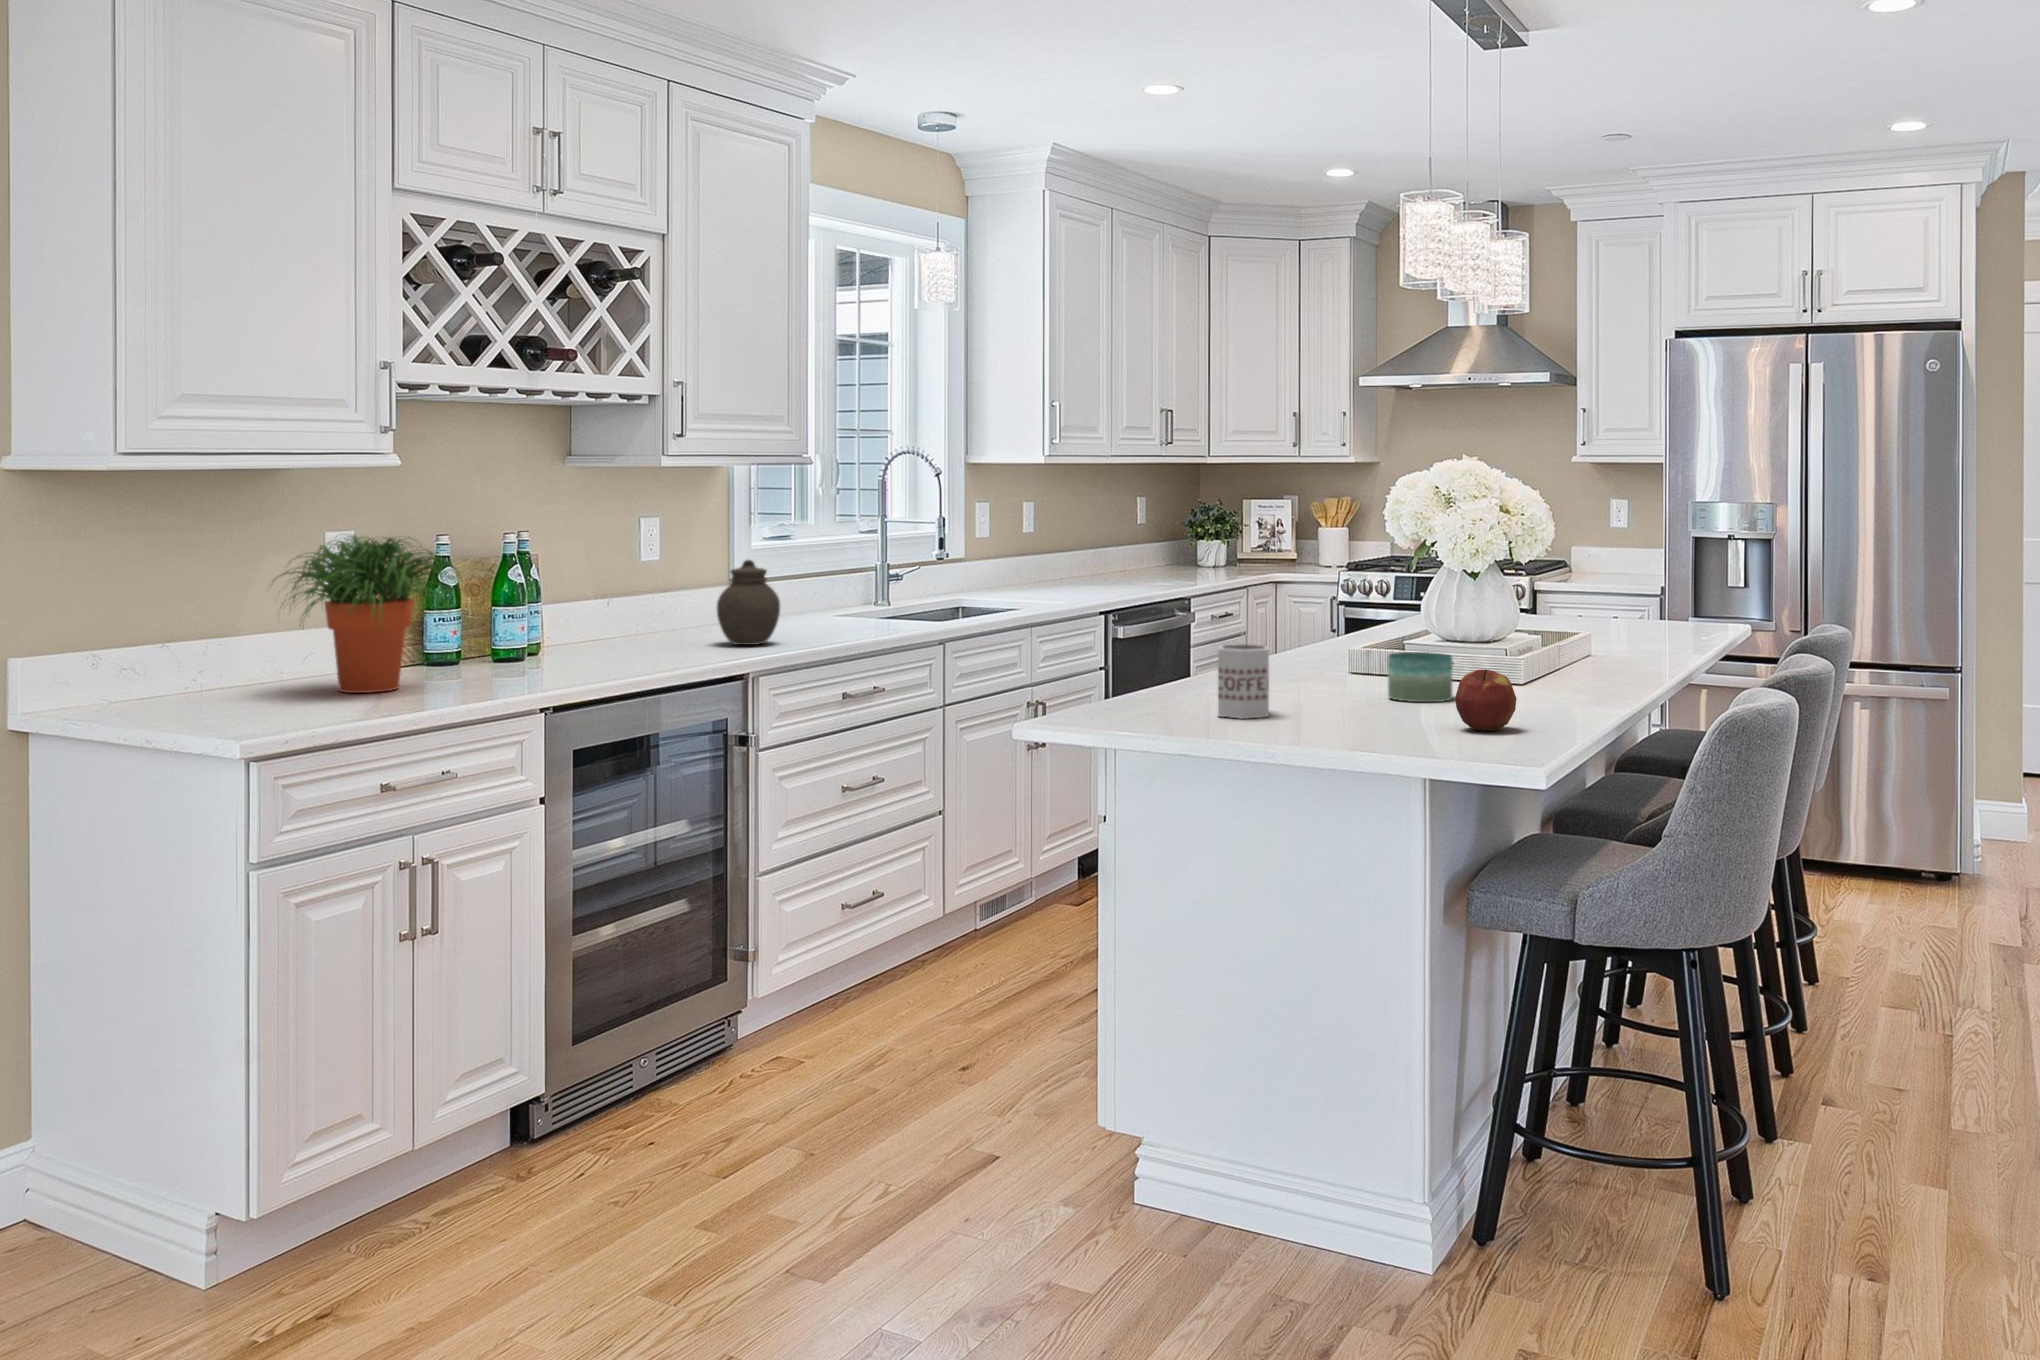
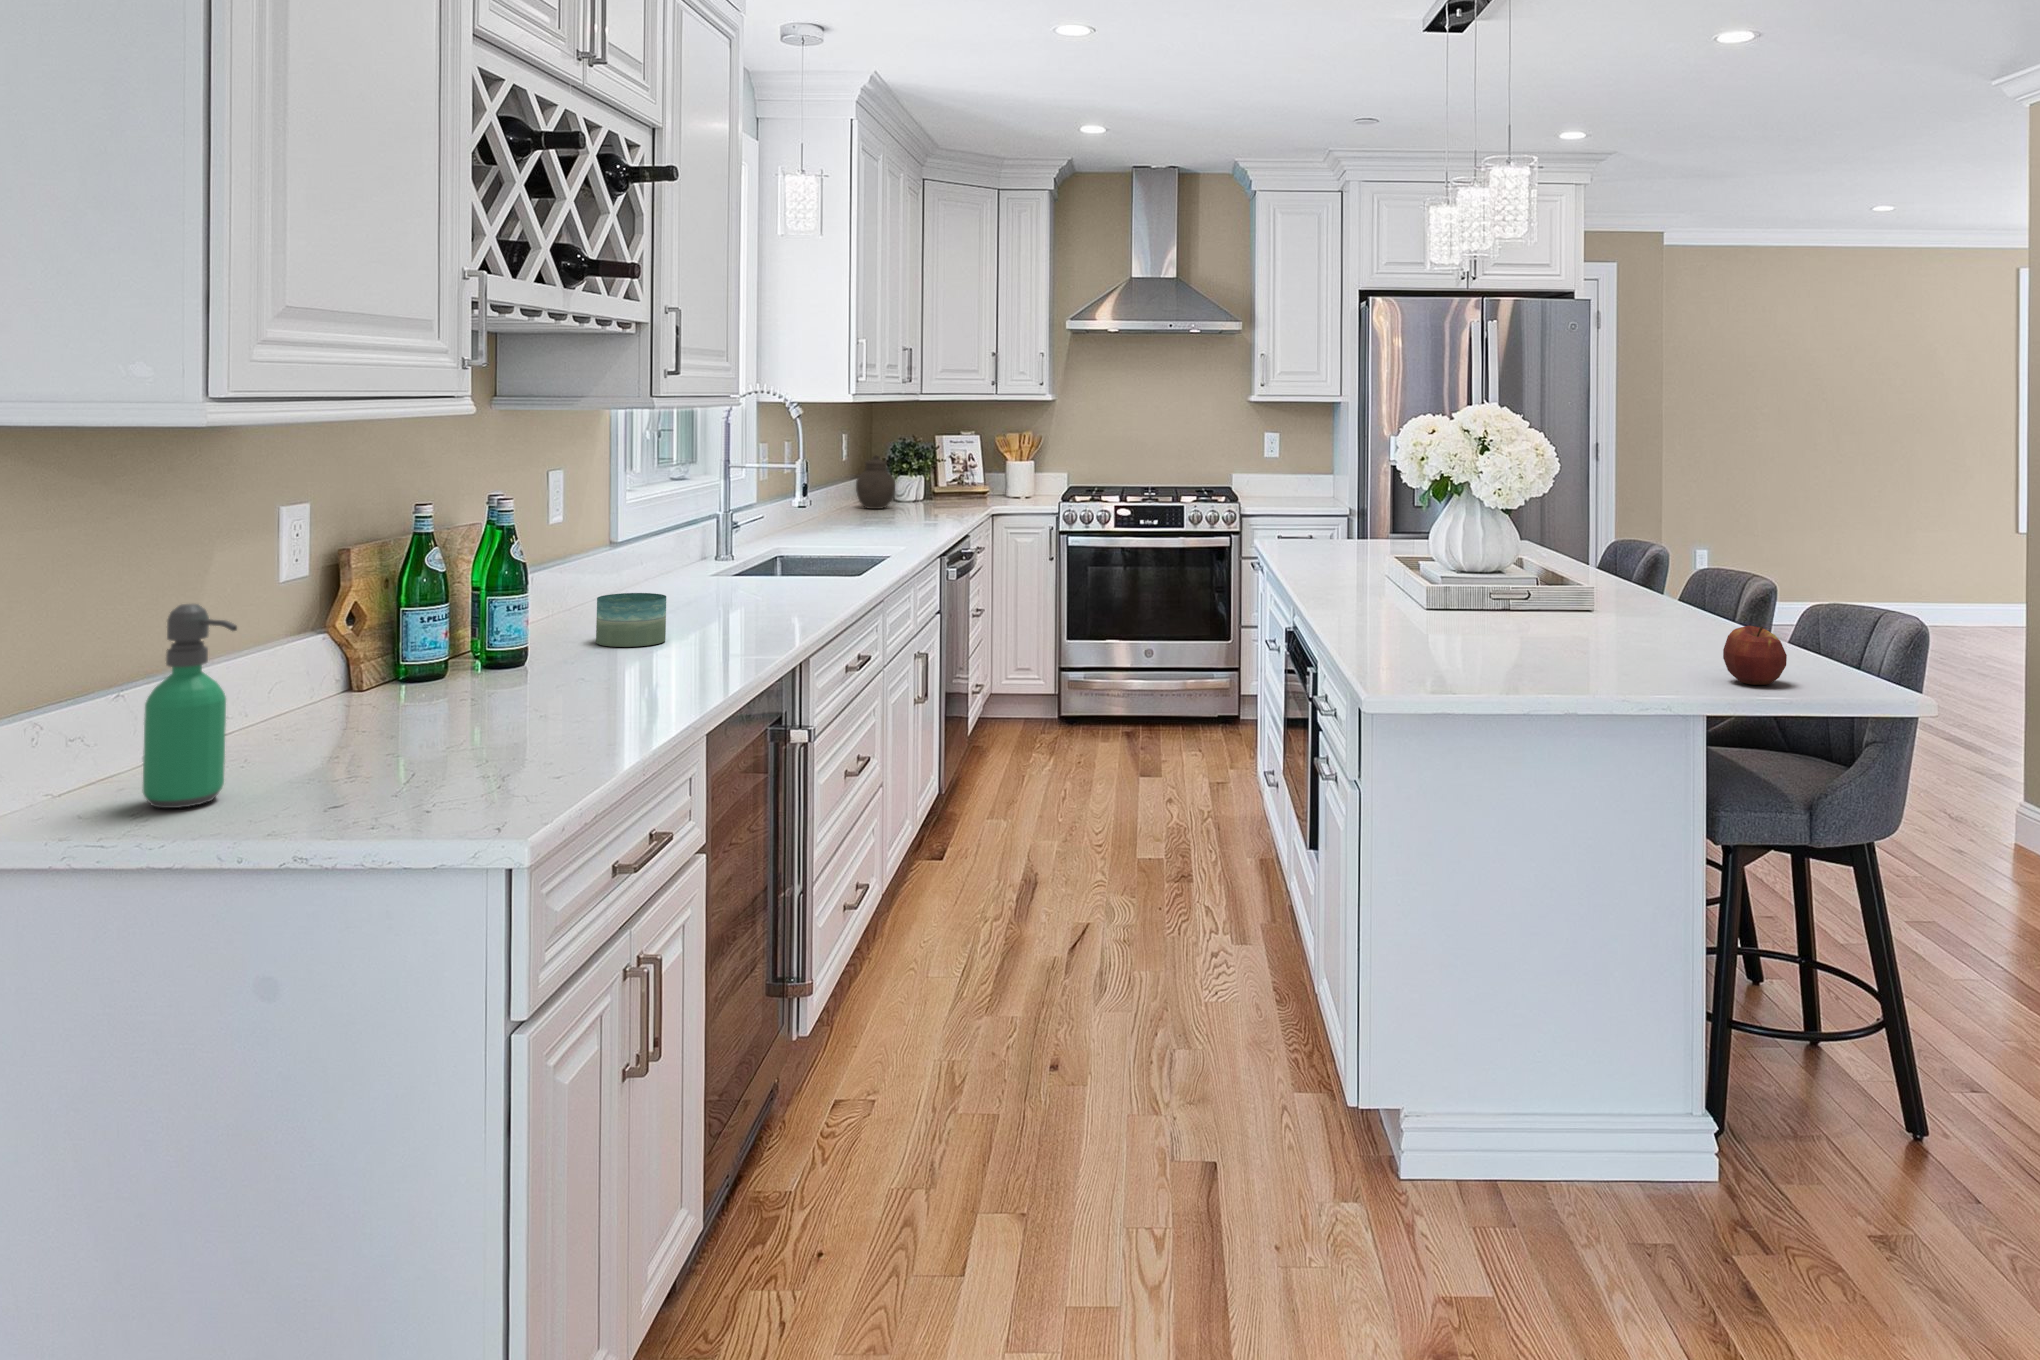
potted plant: present [274,535,462,693] -> none [295,509,575,737]
jar: present [717,560,780,645] -> present [856,456,895,509]
soap dispenser: none [130,585,180,713] -> present [143,604,237,808]
mug: present [1218,645,1269,719] -> none [1460,608,1521,686]
candle: present [1388,652,1452,702] -> present [596,593,666,647]

